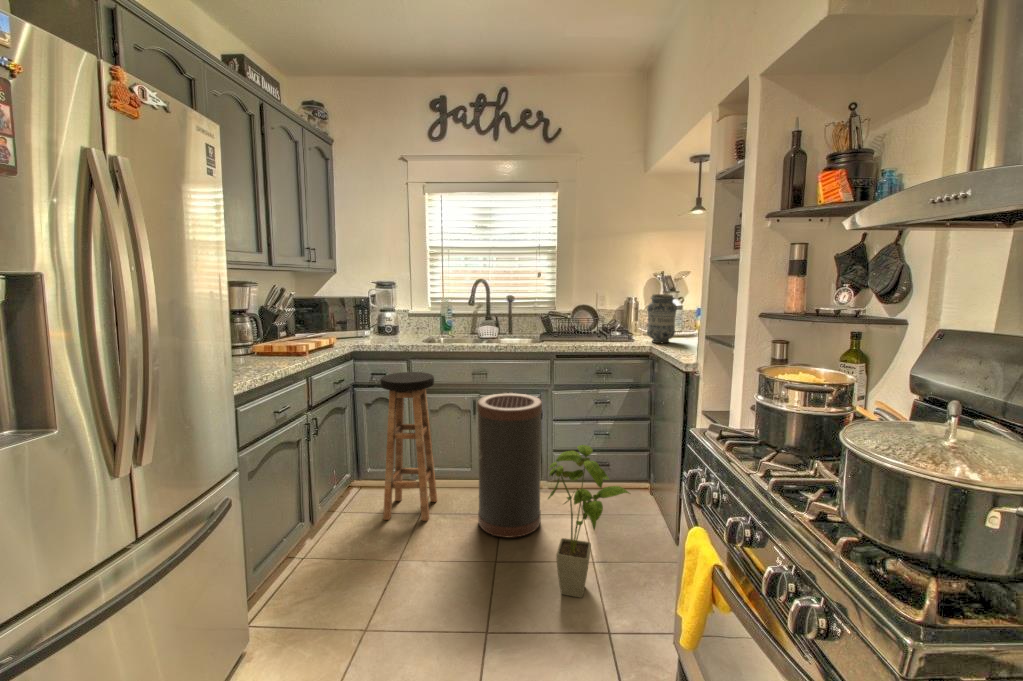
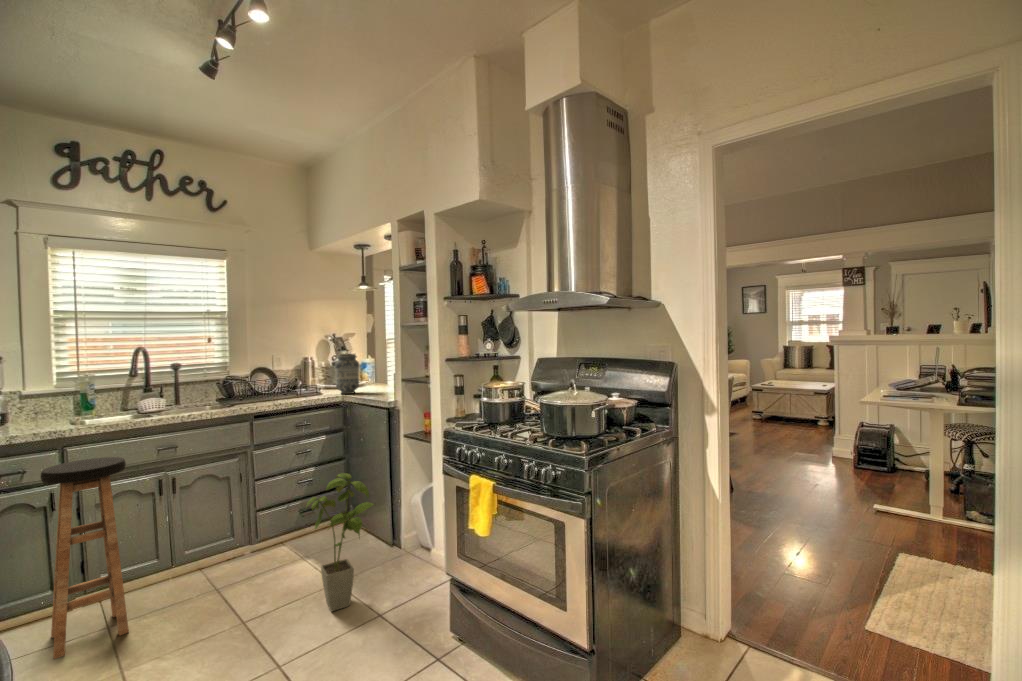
trash can: present [477,393,542,538] -> none [195,456,273,609]

